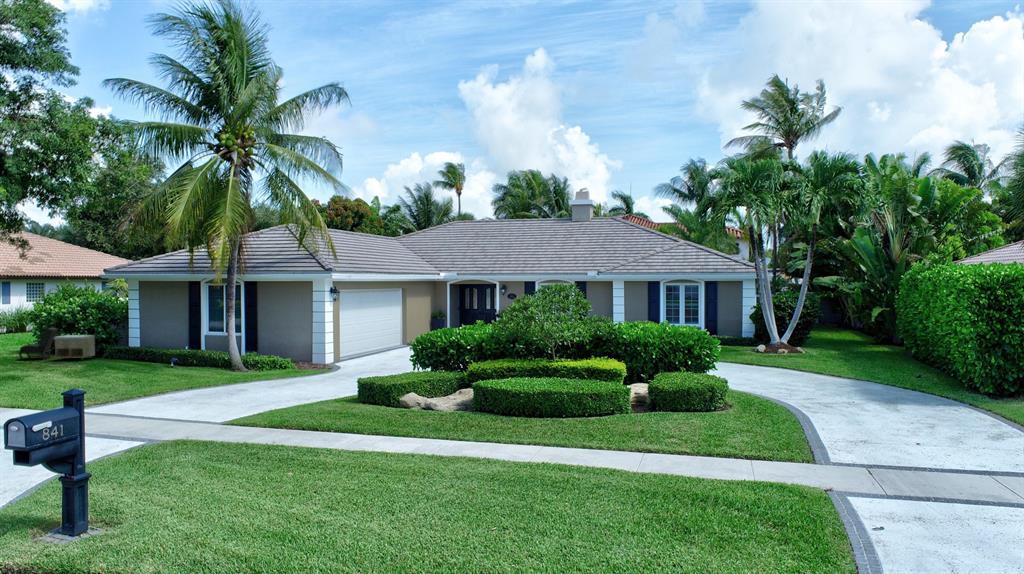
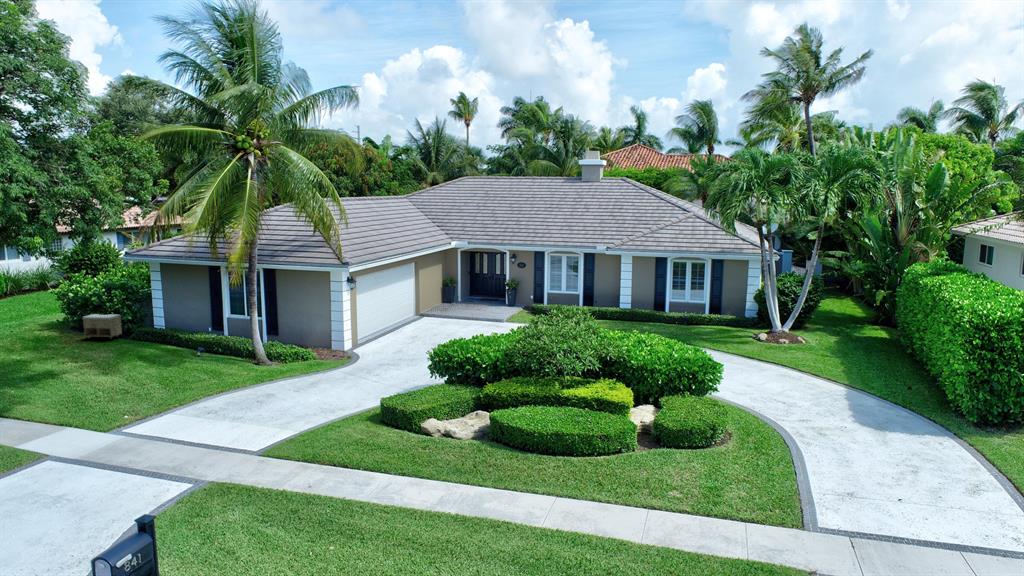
lounge chair: present [19,328,58,360] -> none [50,306,85,338]

